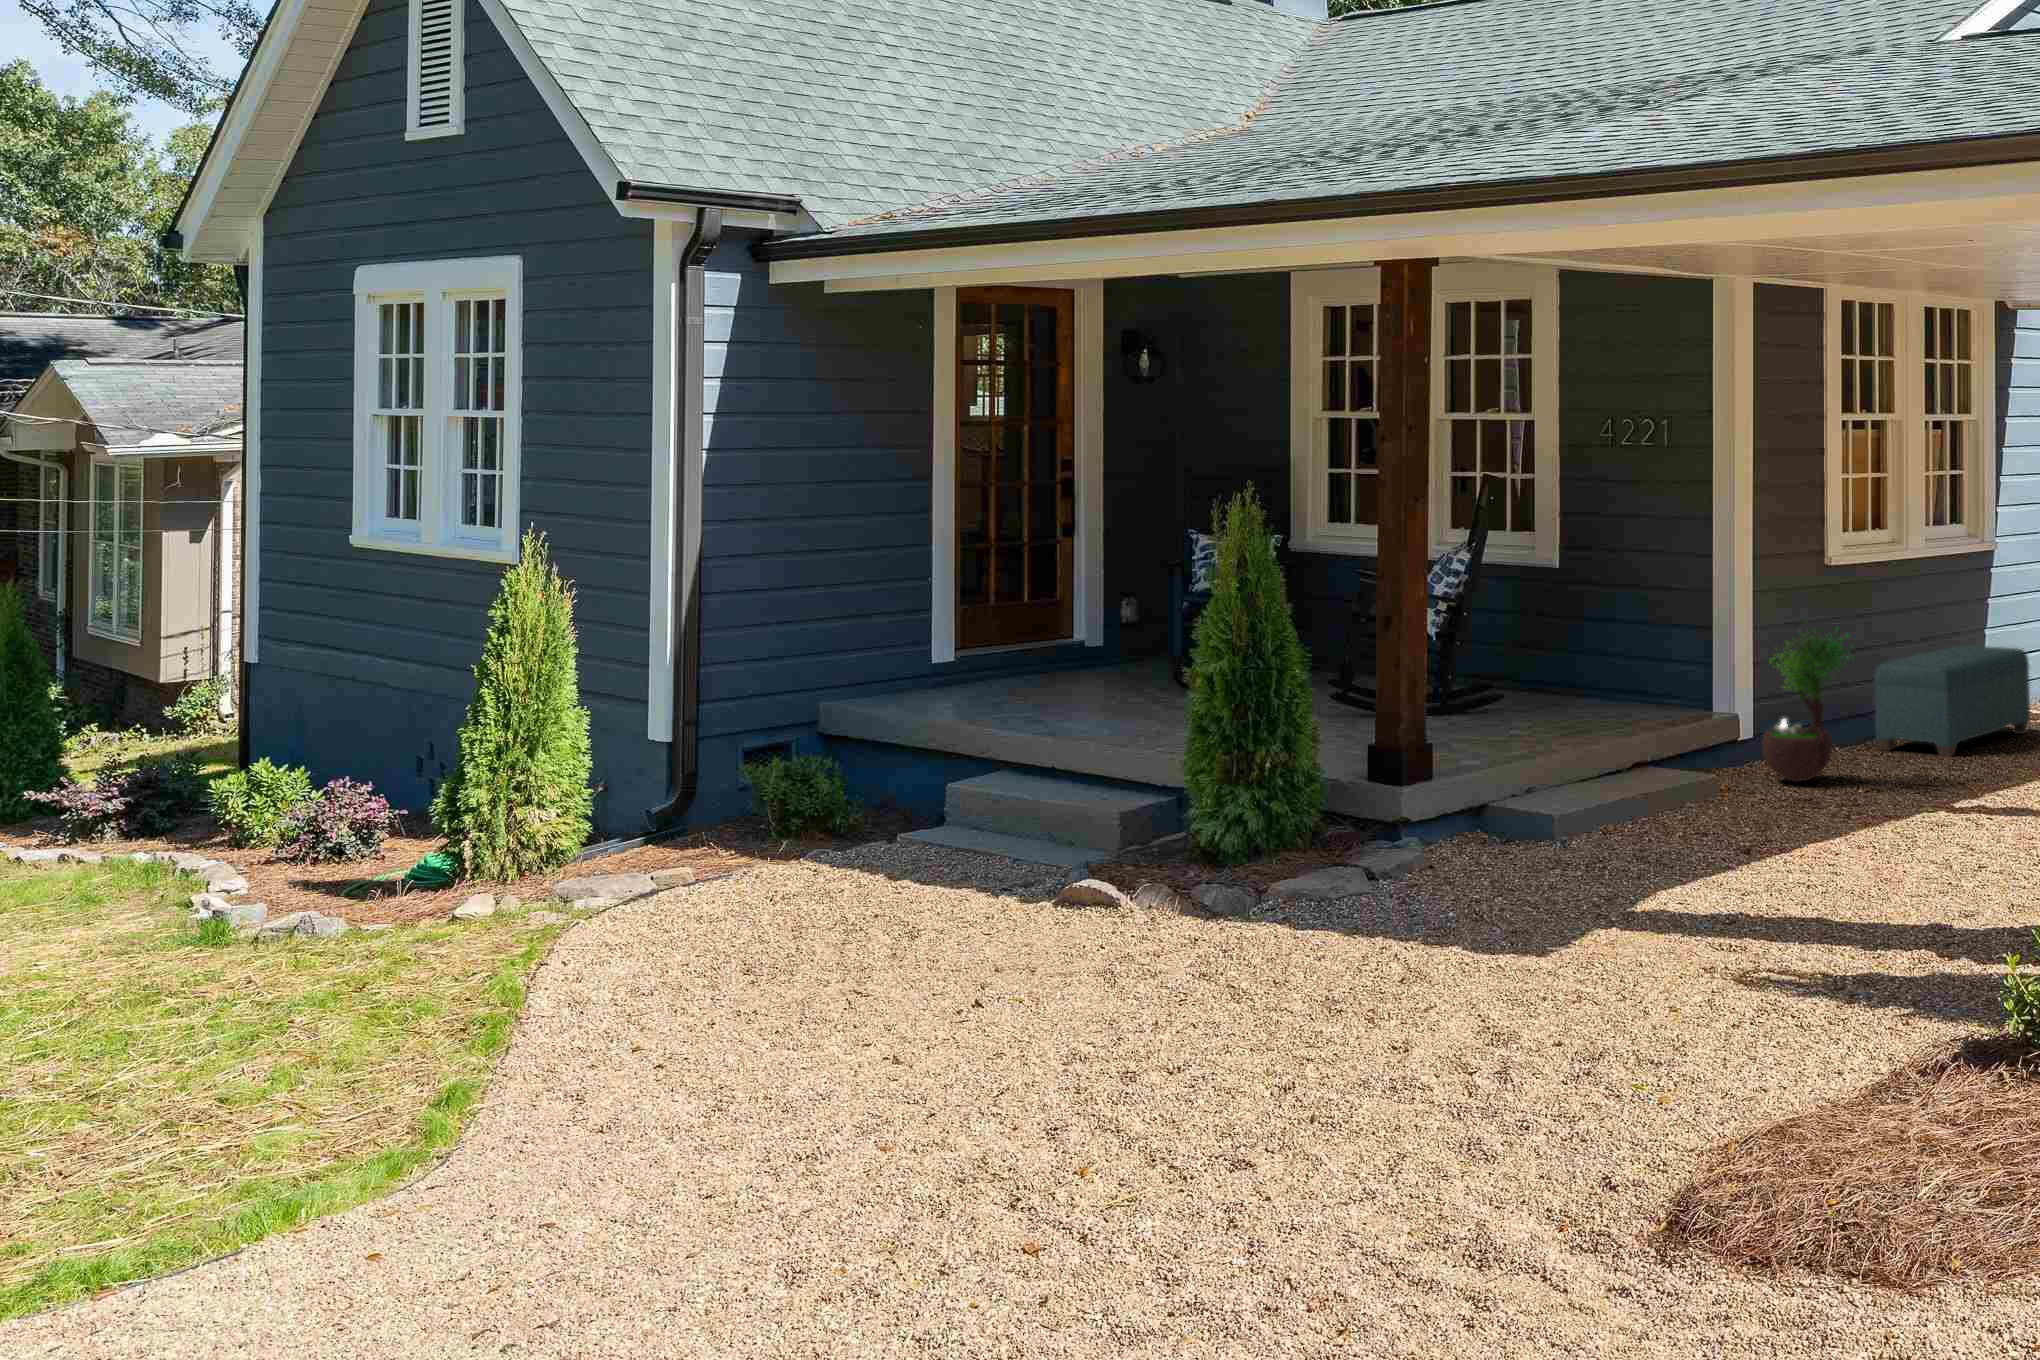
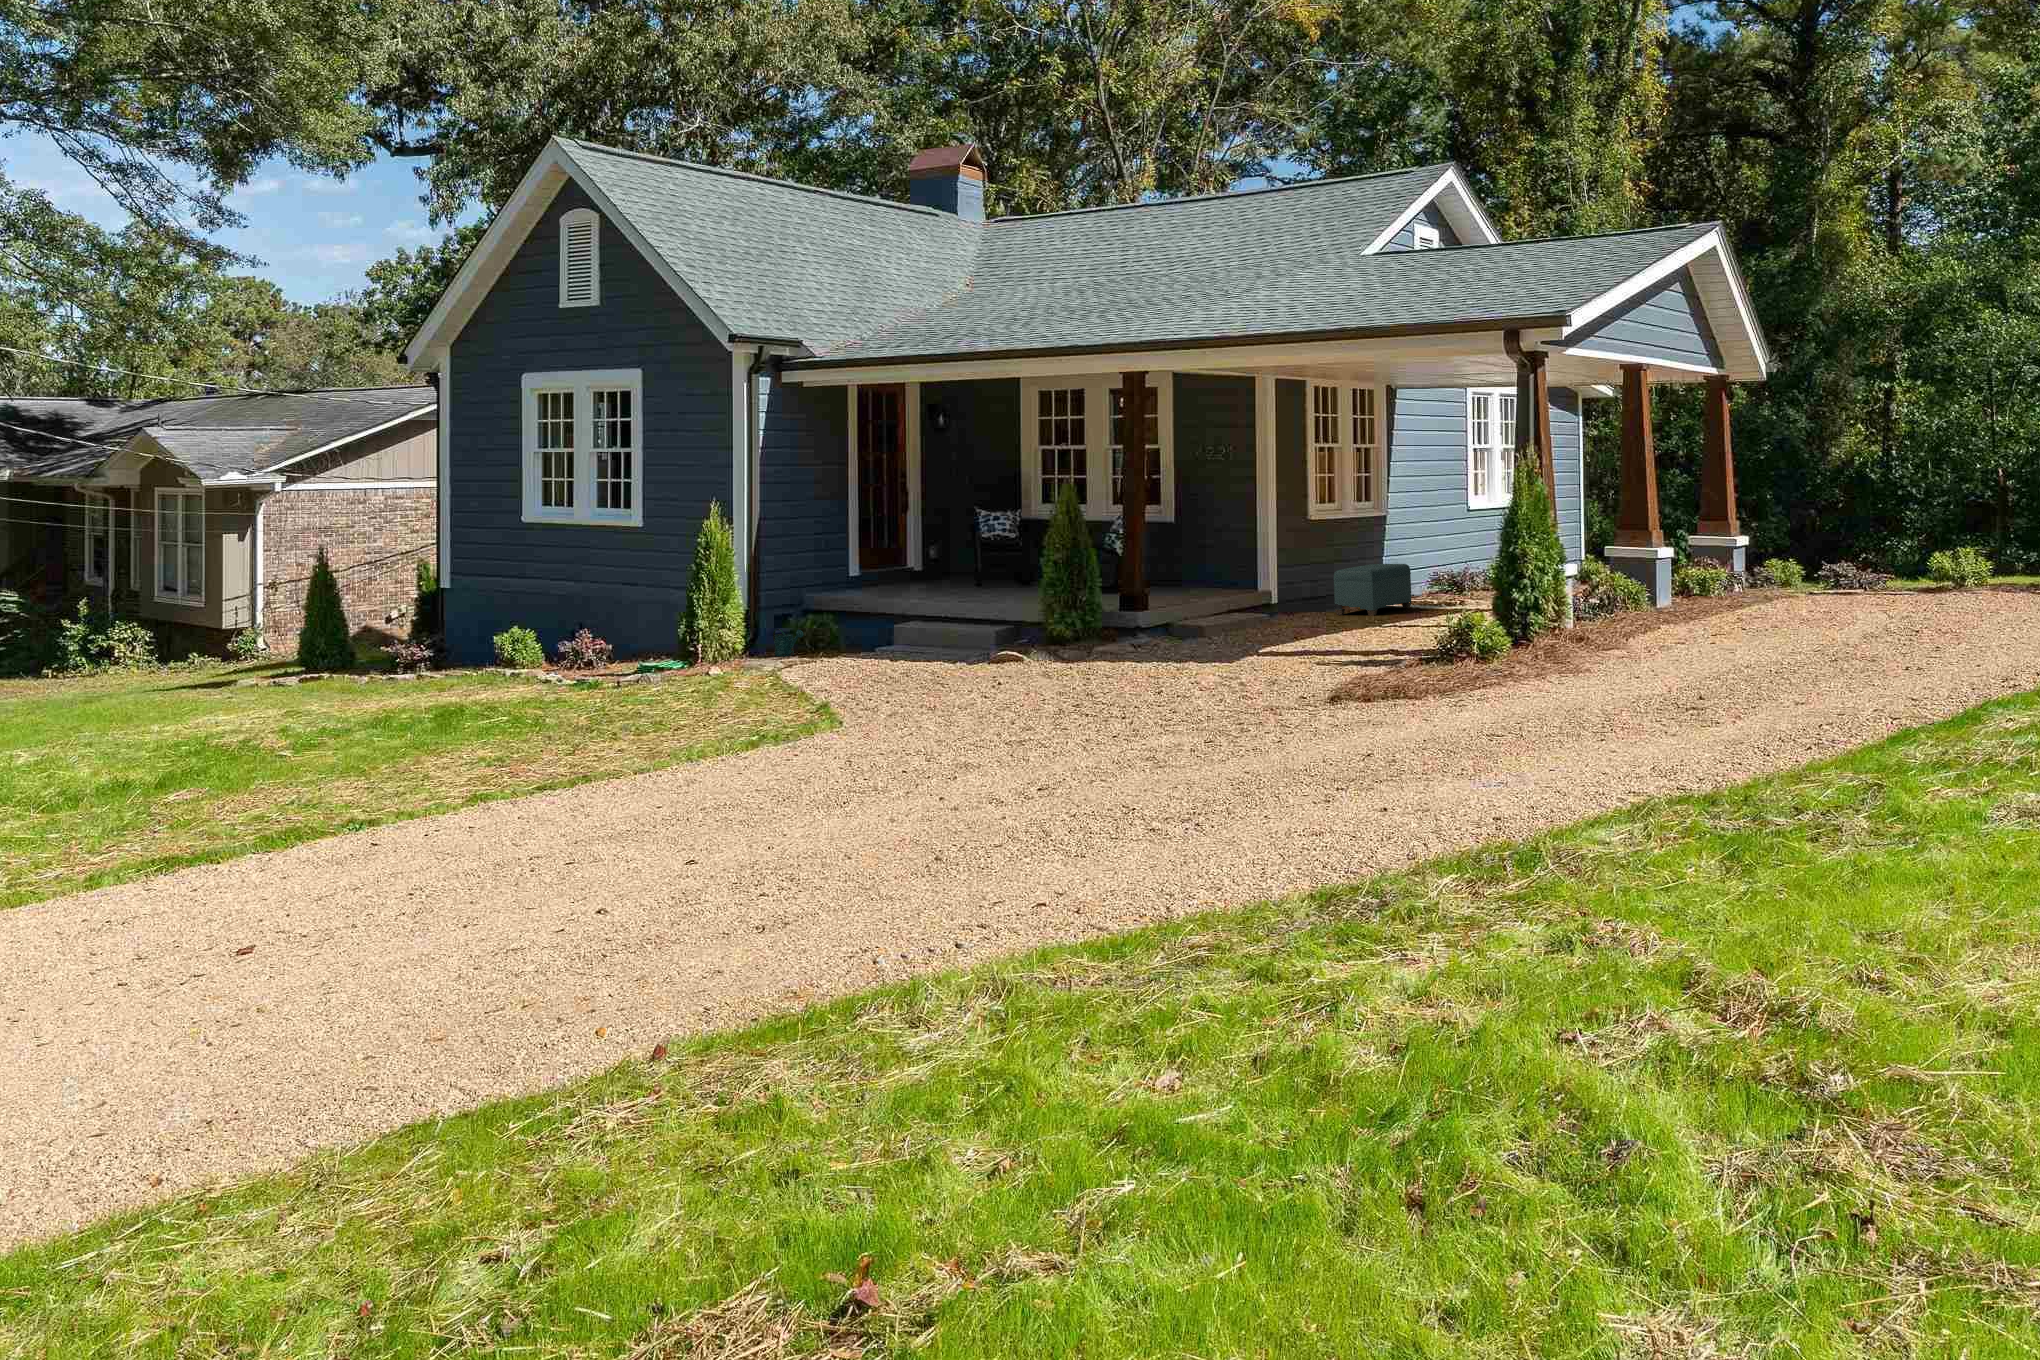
potted tree: present [1762,629,1853,782] -> none [1285,544,1330,624]
watering can: none [693,778,741,838] -> present [773,629,803,656]

